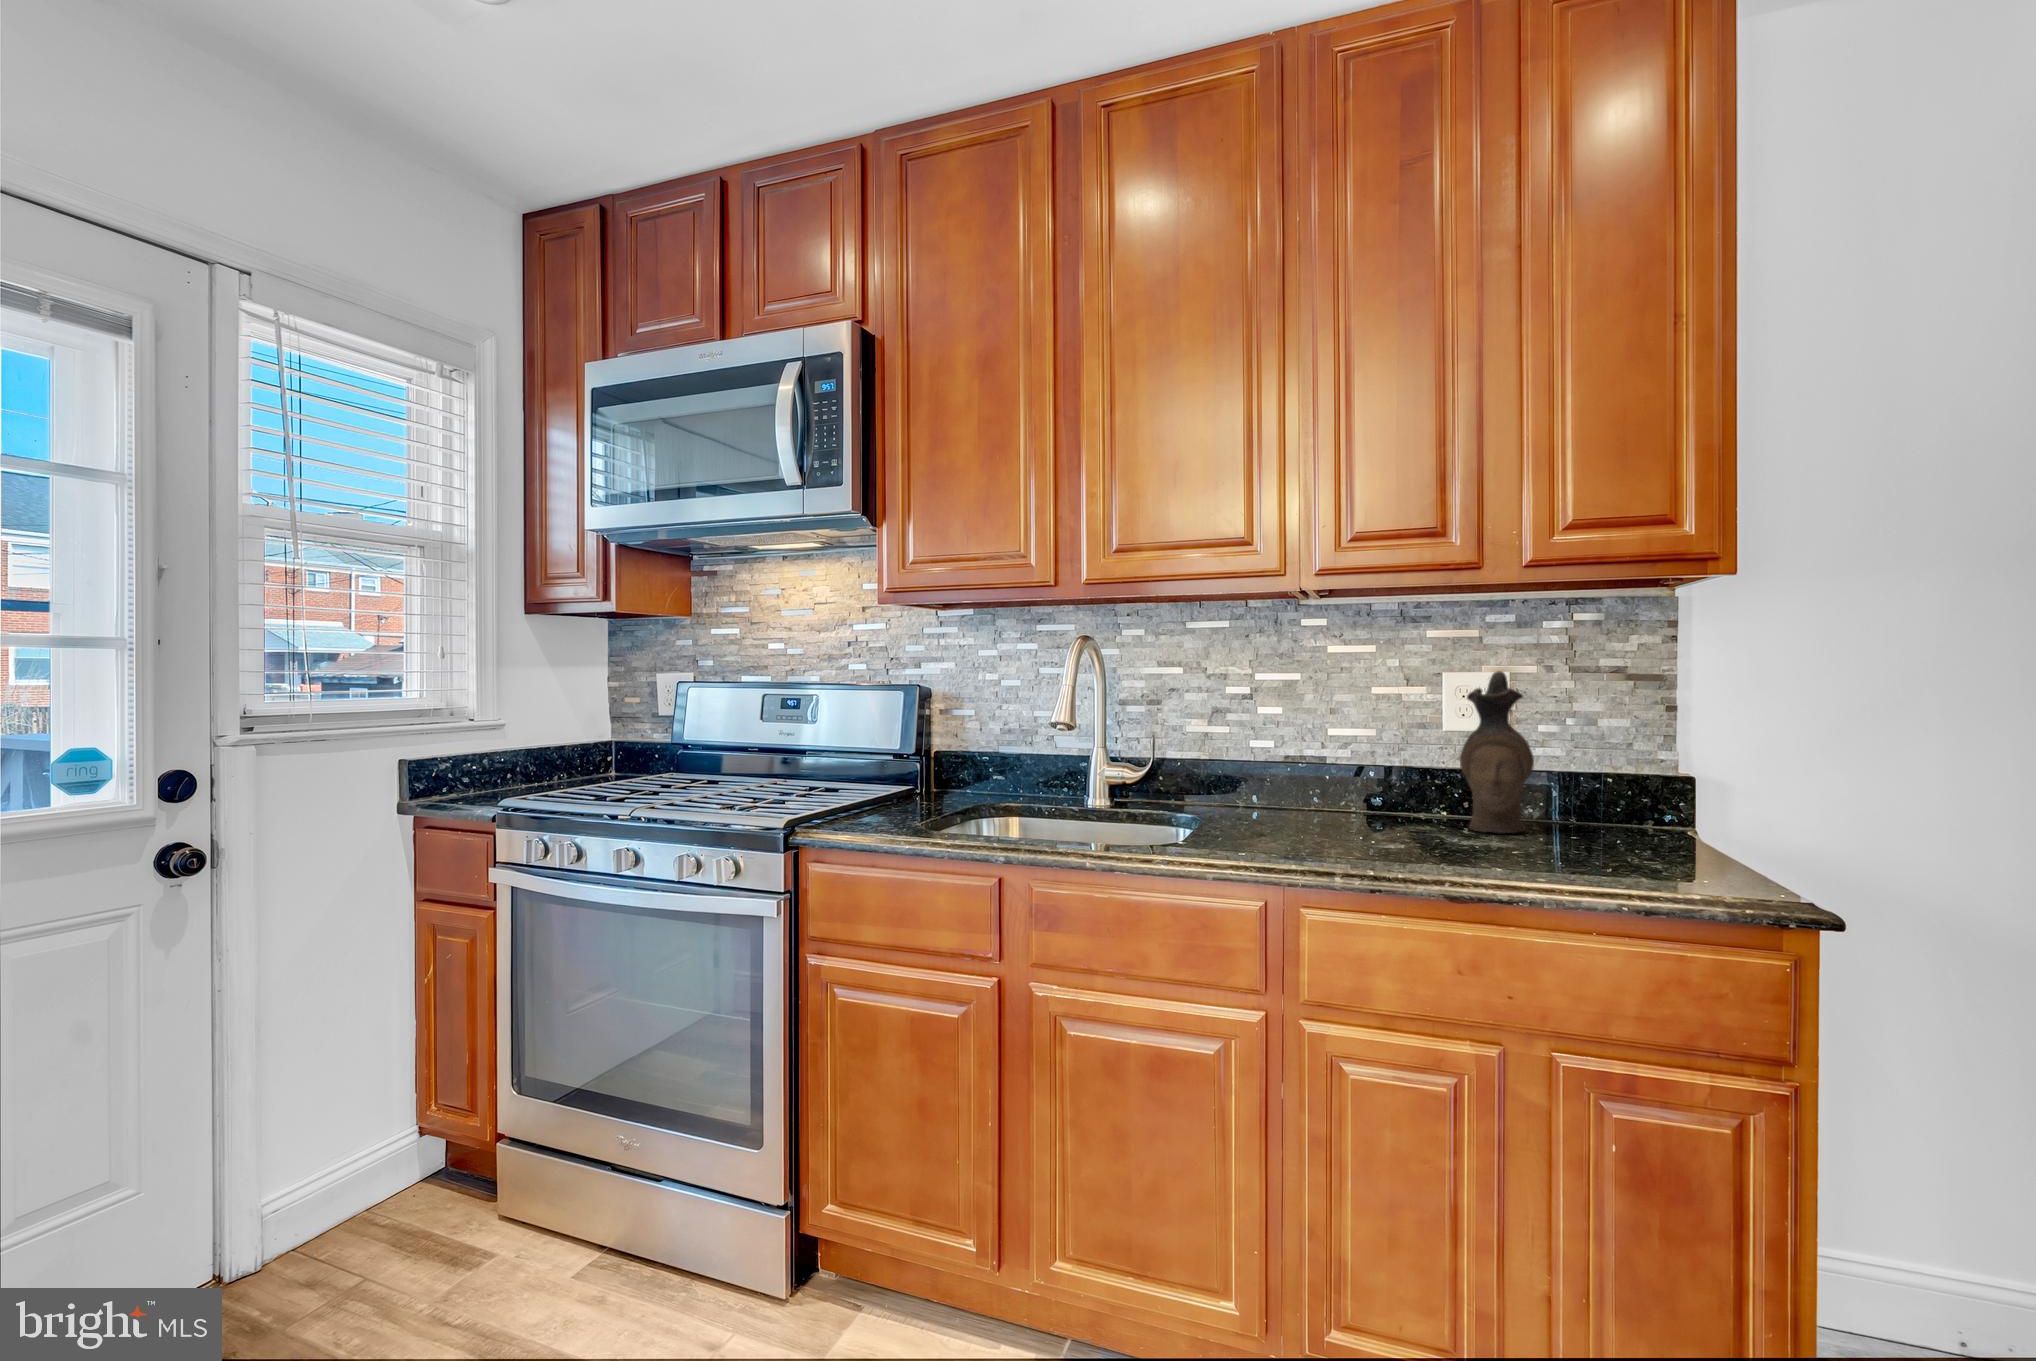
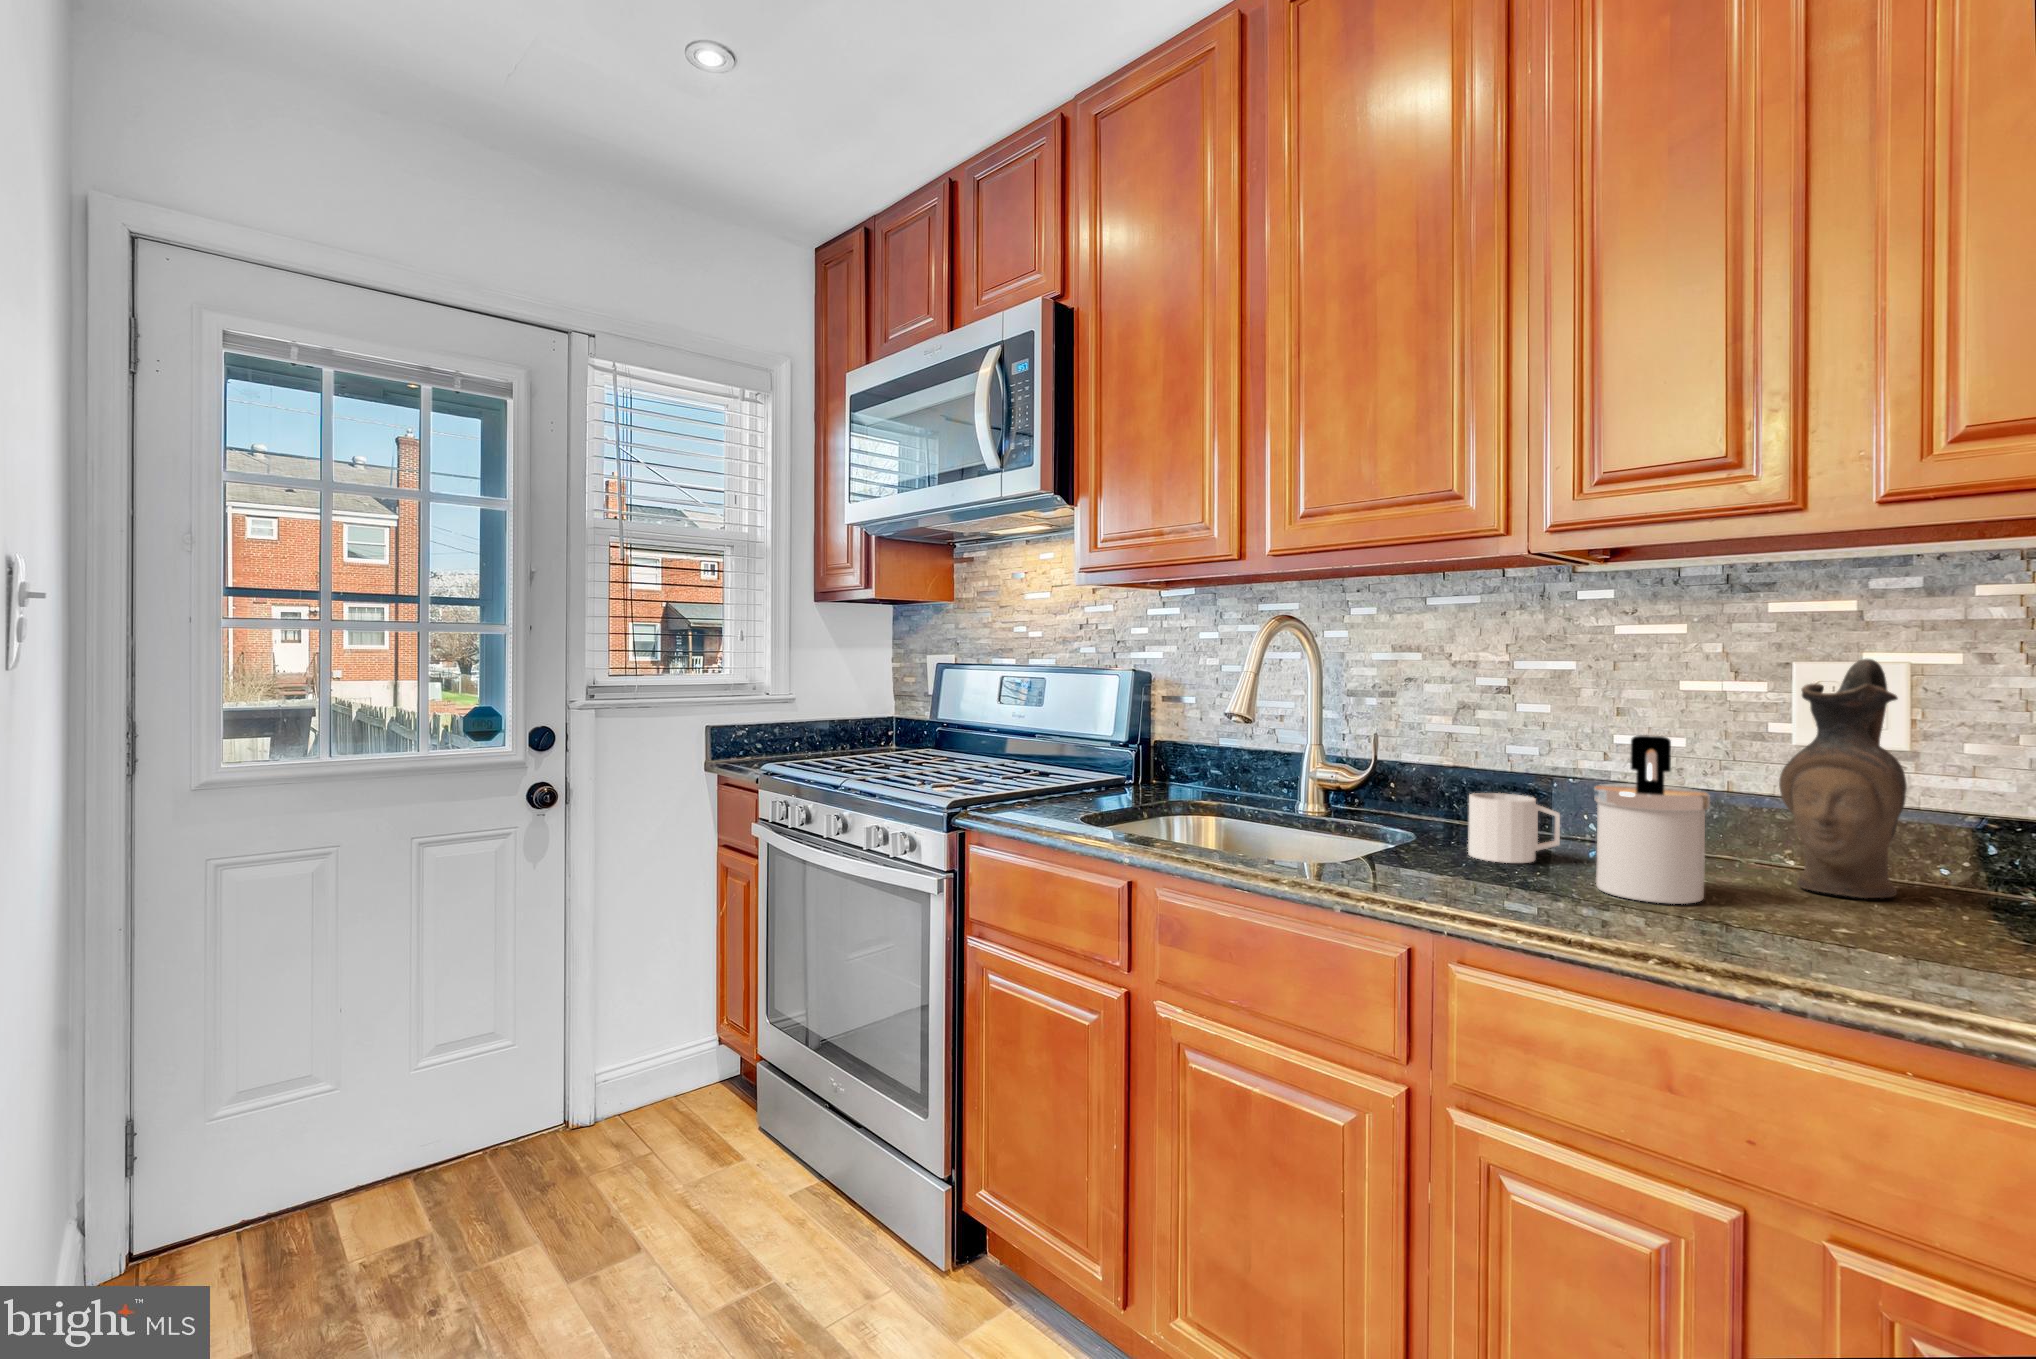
soap dispenser: none [1364,728,1440,848] -> present [1594,735,1710,904]
mug: none [1257,779,1322,832] -> present [1468,793,1560,863]

